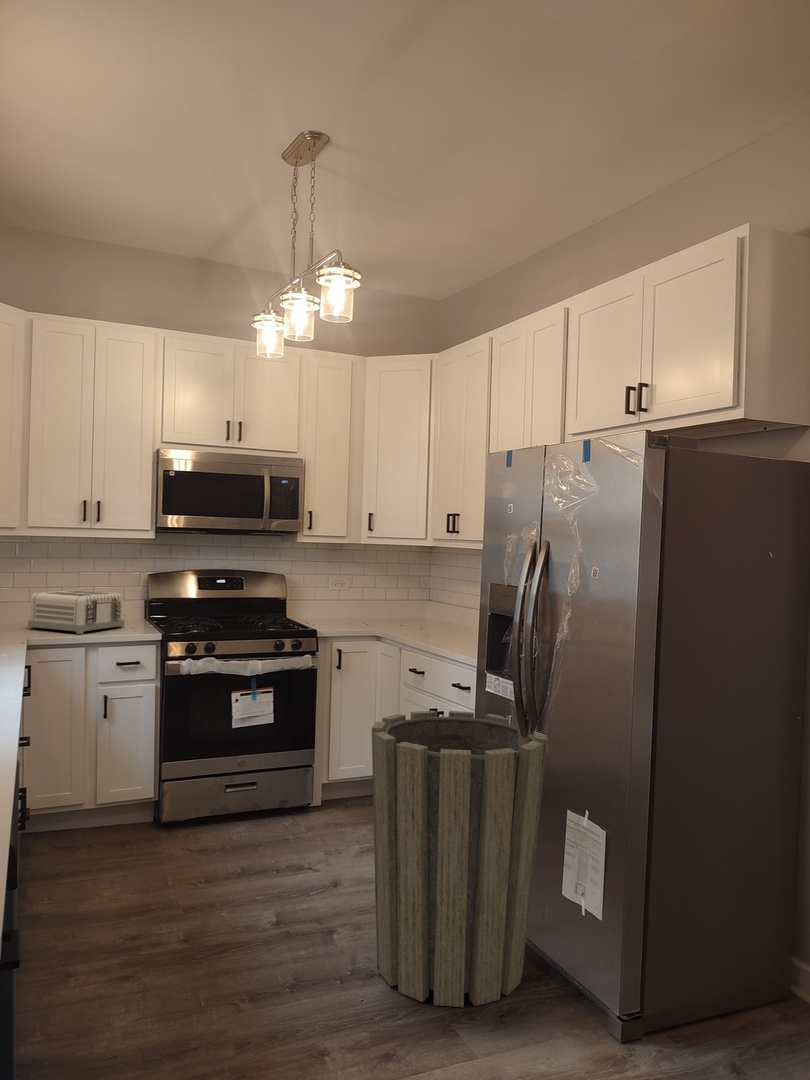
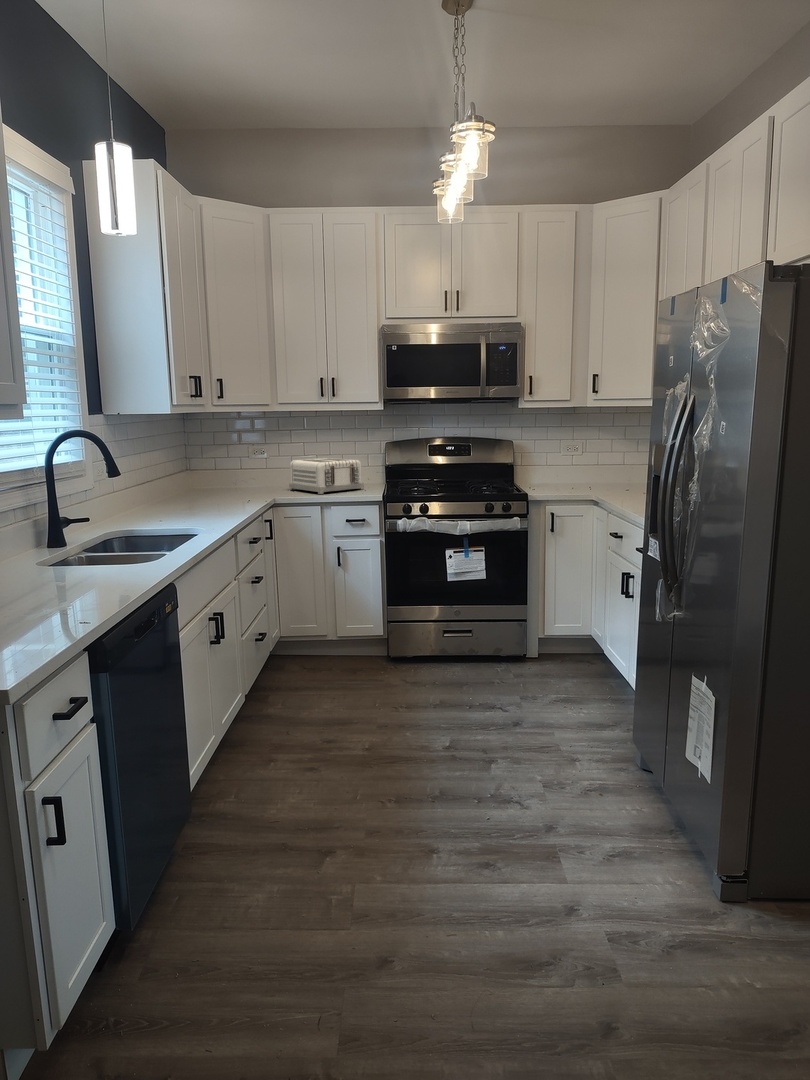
trash can: present [372,711,547,1007] -> none [486,575,679,873]

